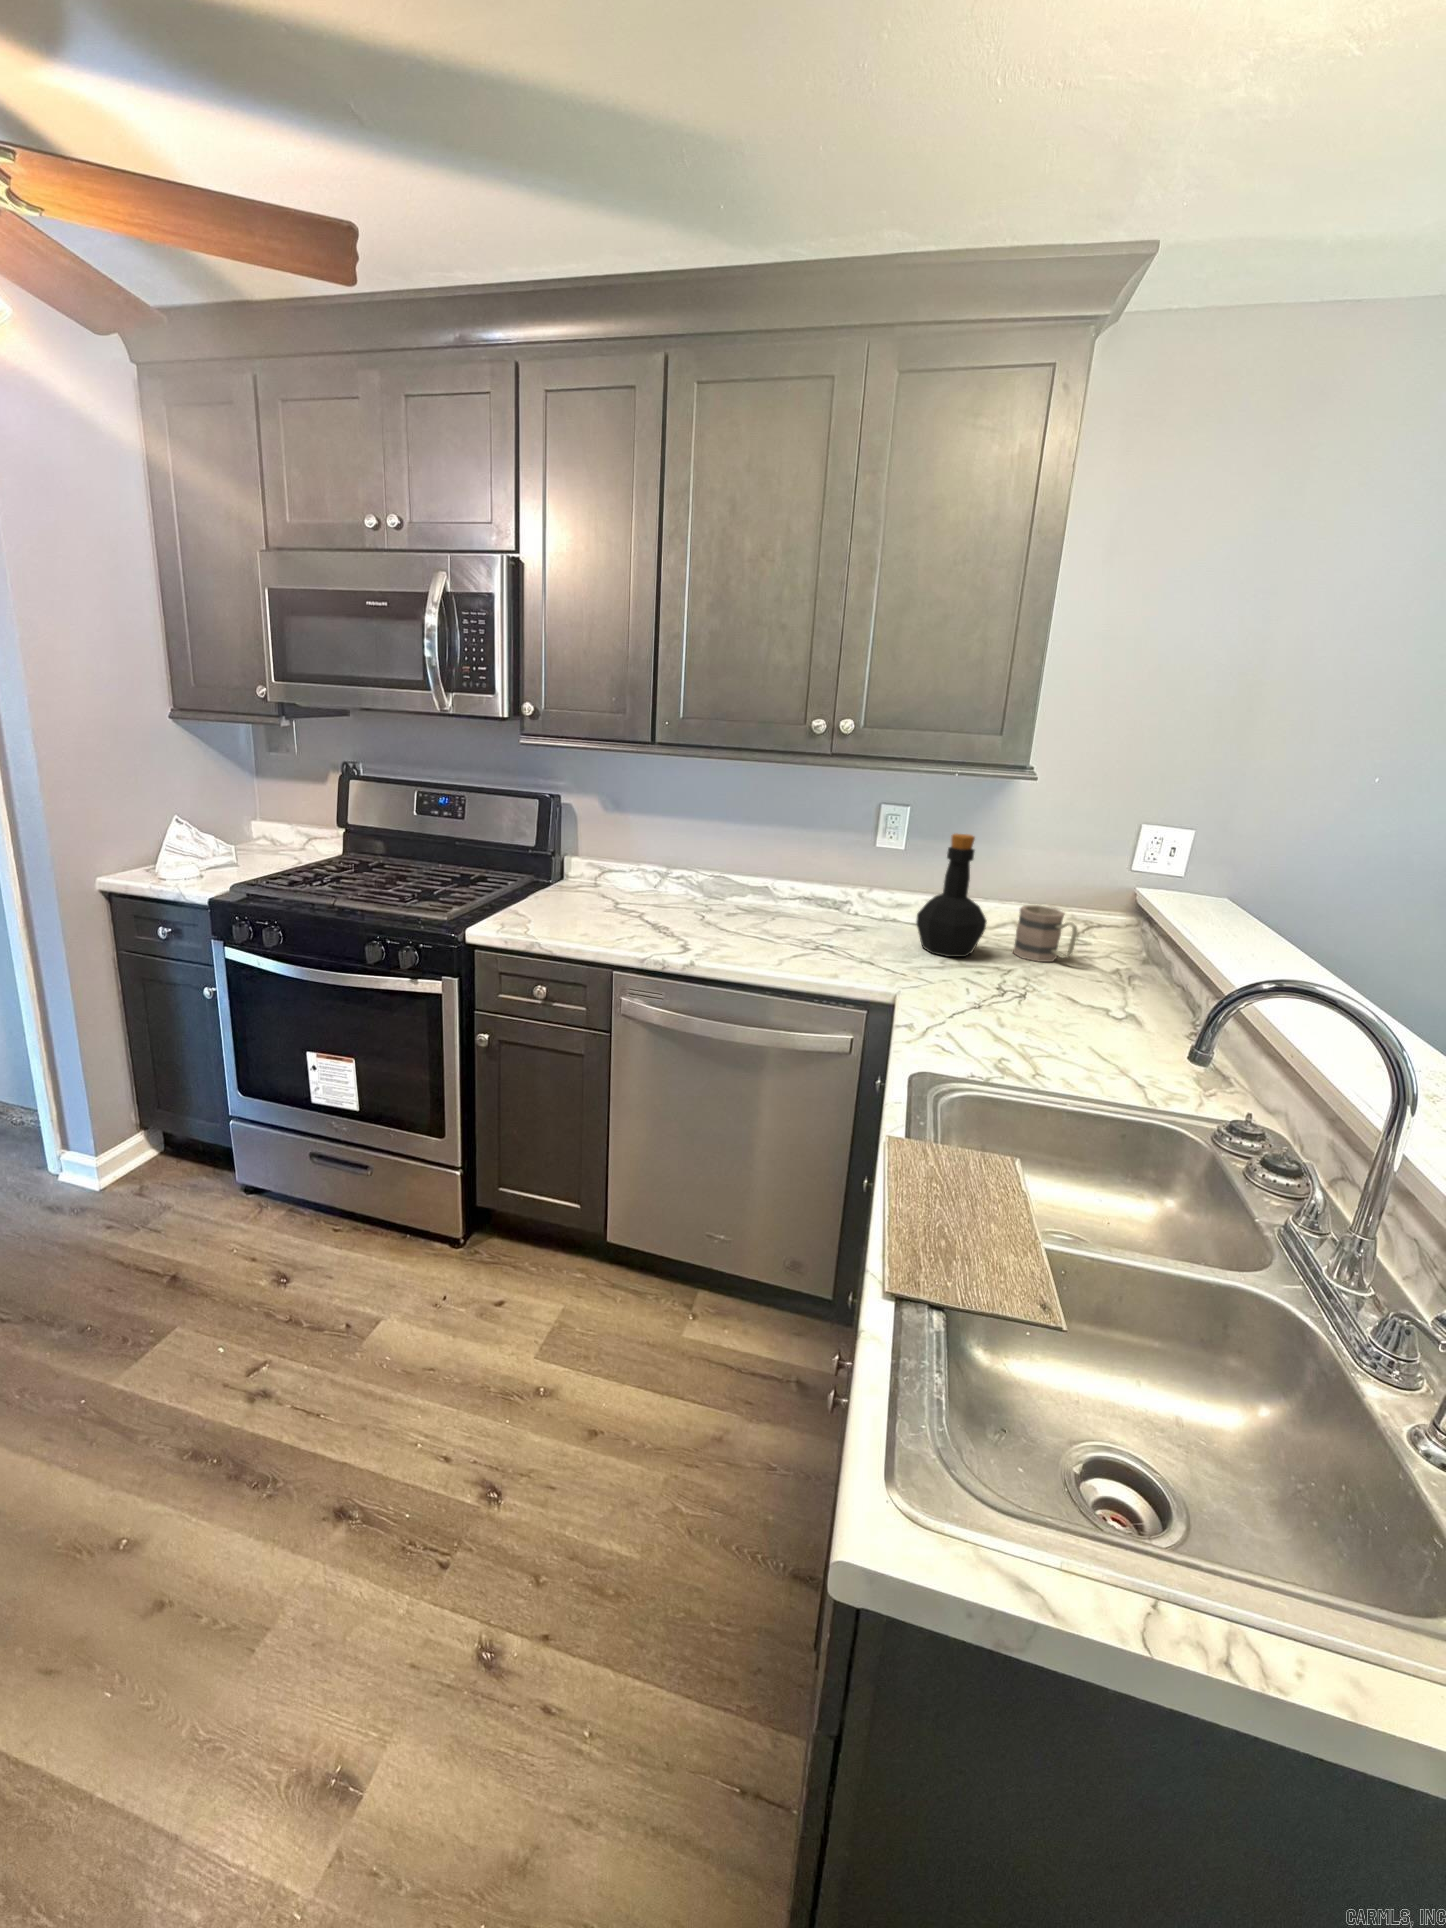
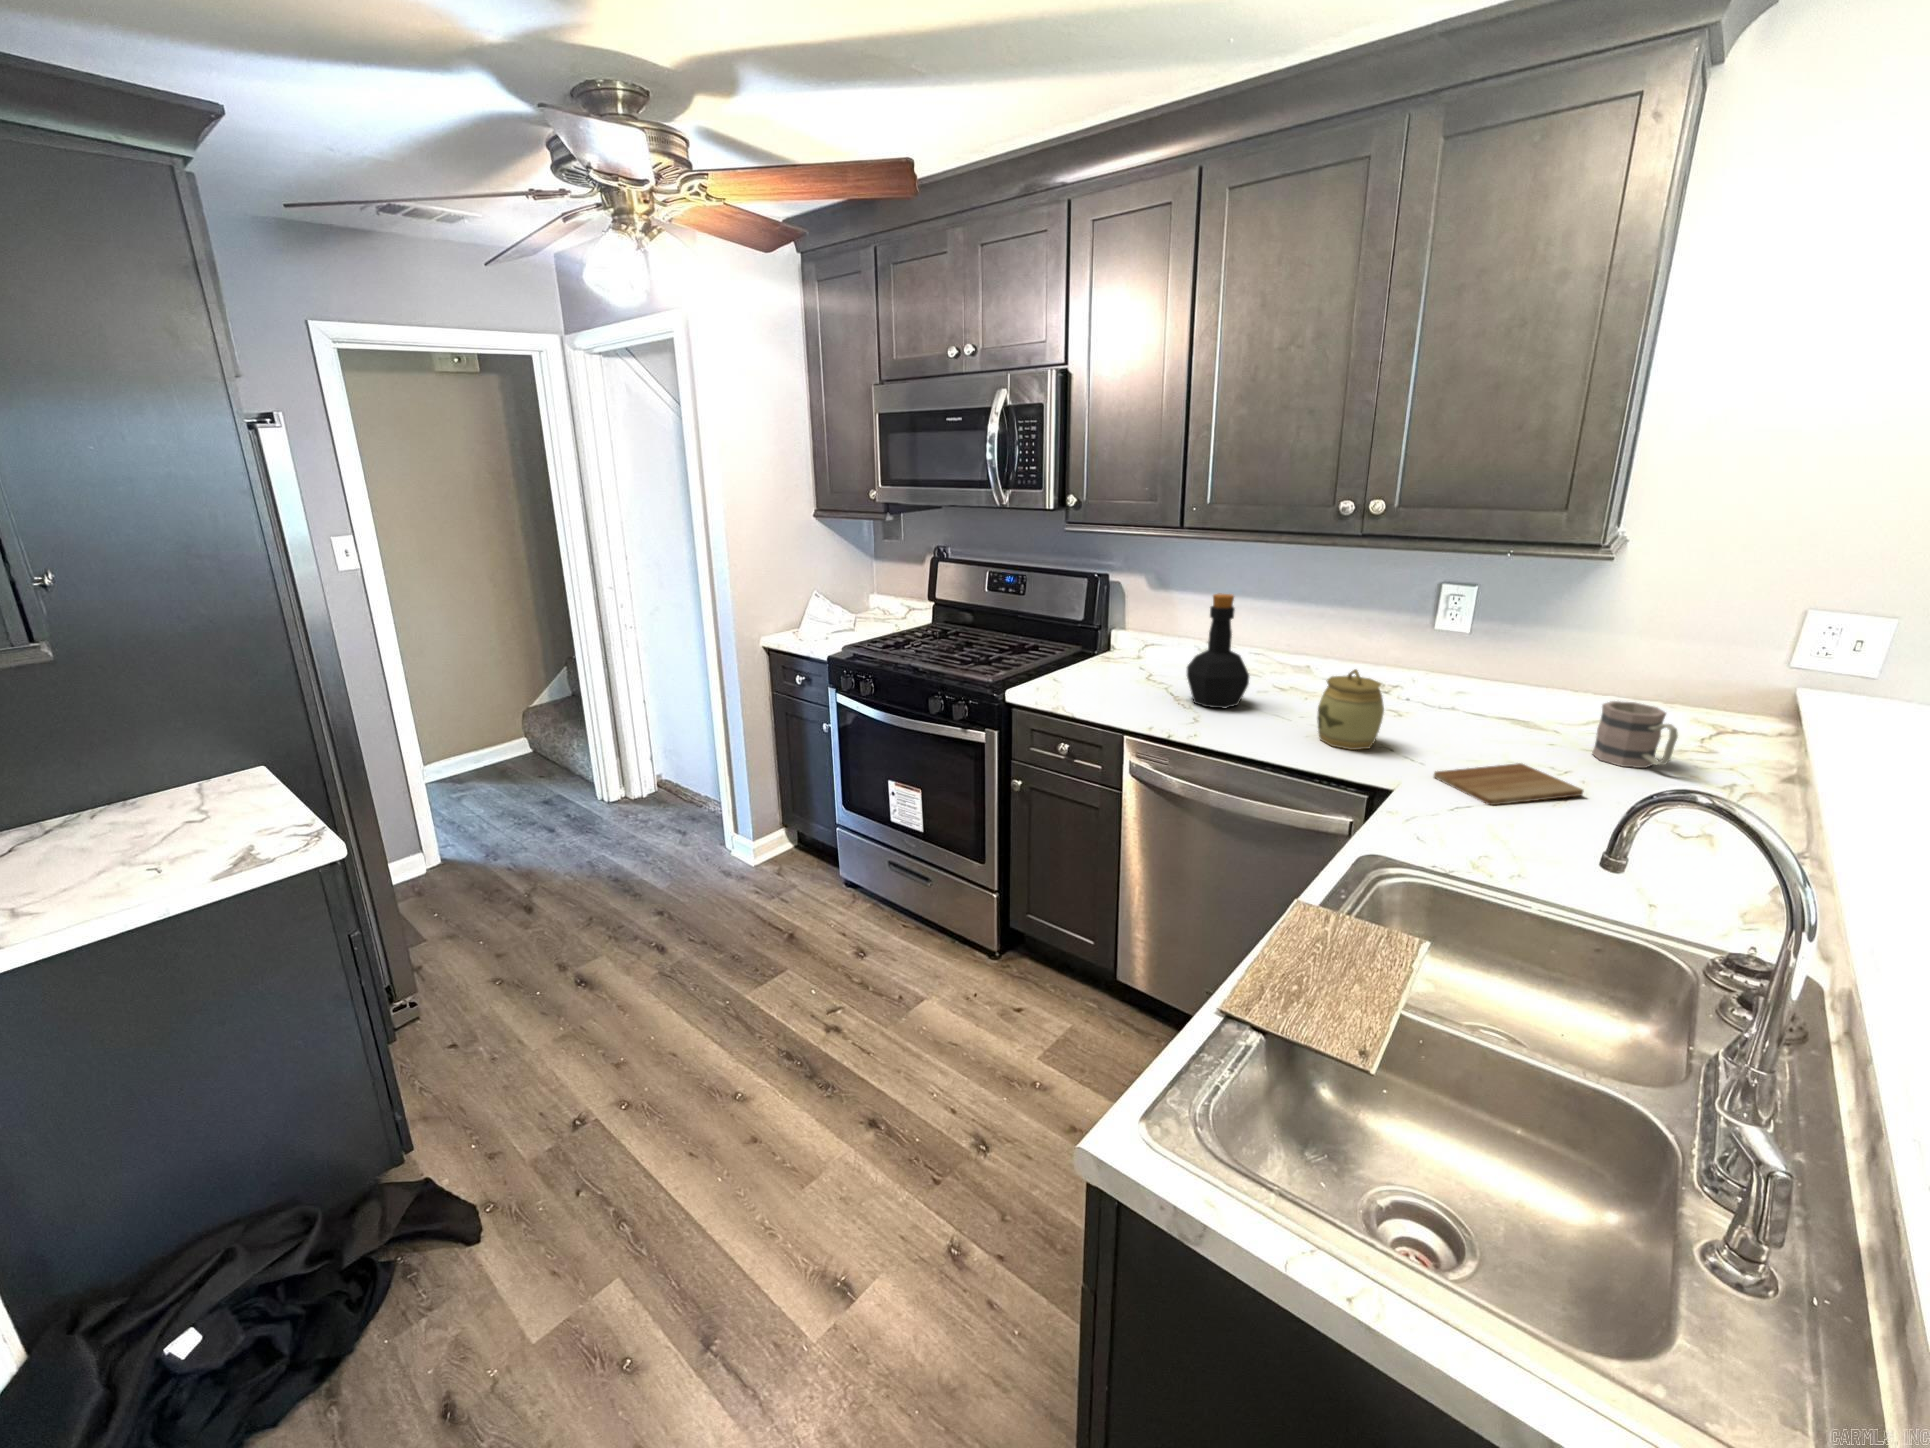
bottle: present [916,834,987,957] -> present [1187,593,1249,708]
jar: none [806,886,863,967] -> present [1317,669,1384,750]
cutting board: none [919,967,1033,1009] -> present [1434,763,1583,805]

